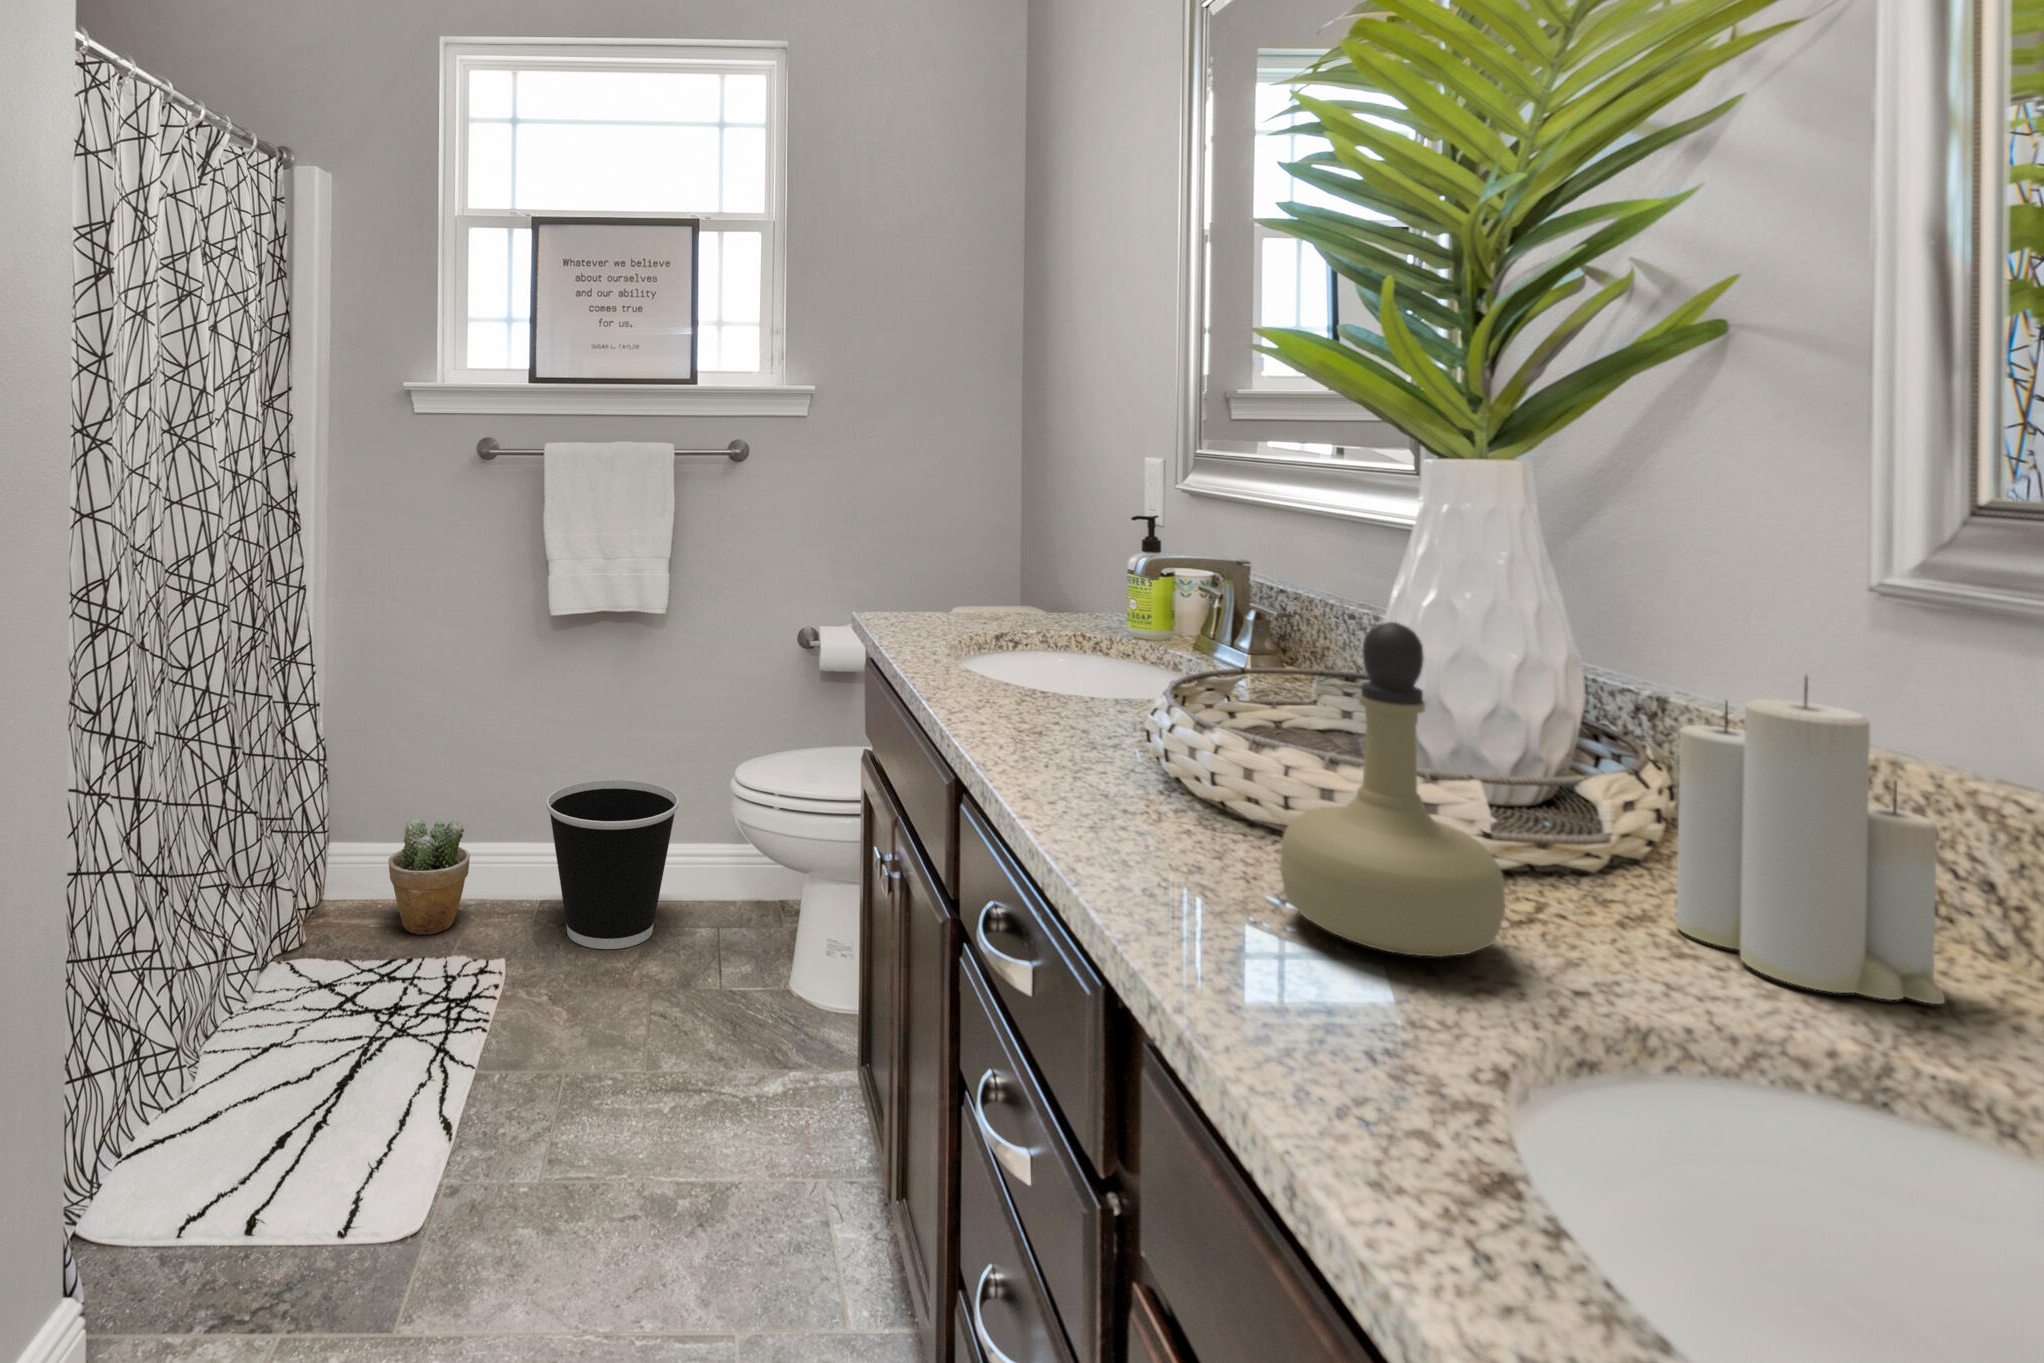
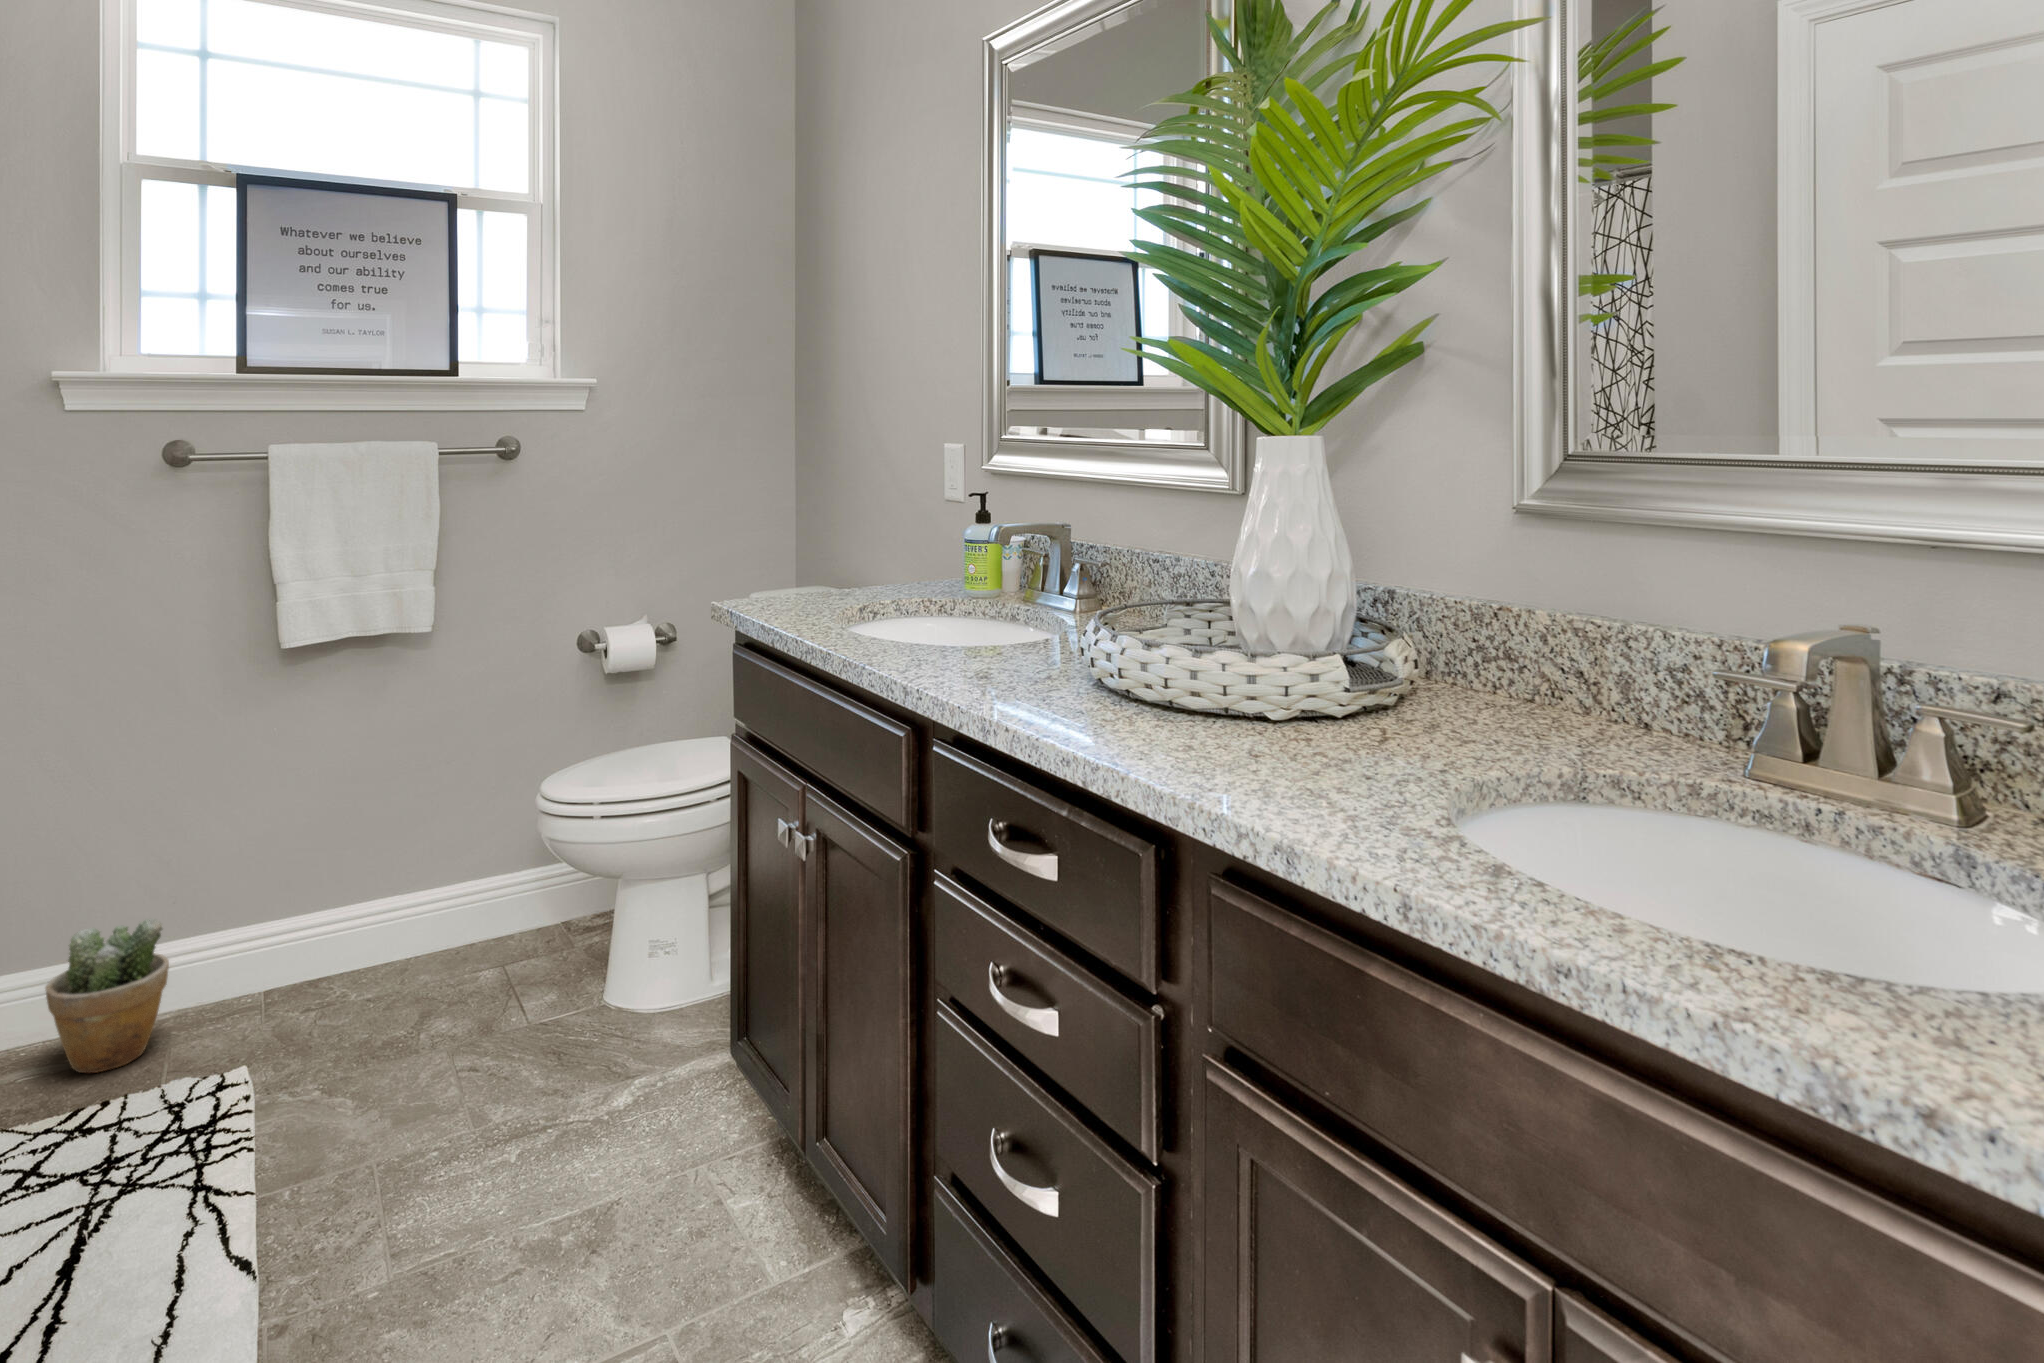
perfume bottle: present [1280,622,1505,957] -> none [1251,541,1393,771]
candle: present [1676,676,1945,1004] -> none [1445,554,1586,746]
wastebasket: present [546,780,679,949] -> none [280,829,451,1028]

